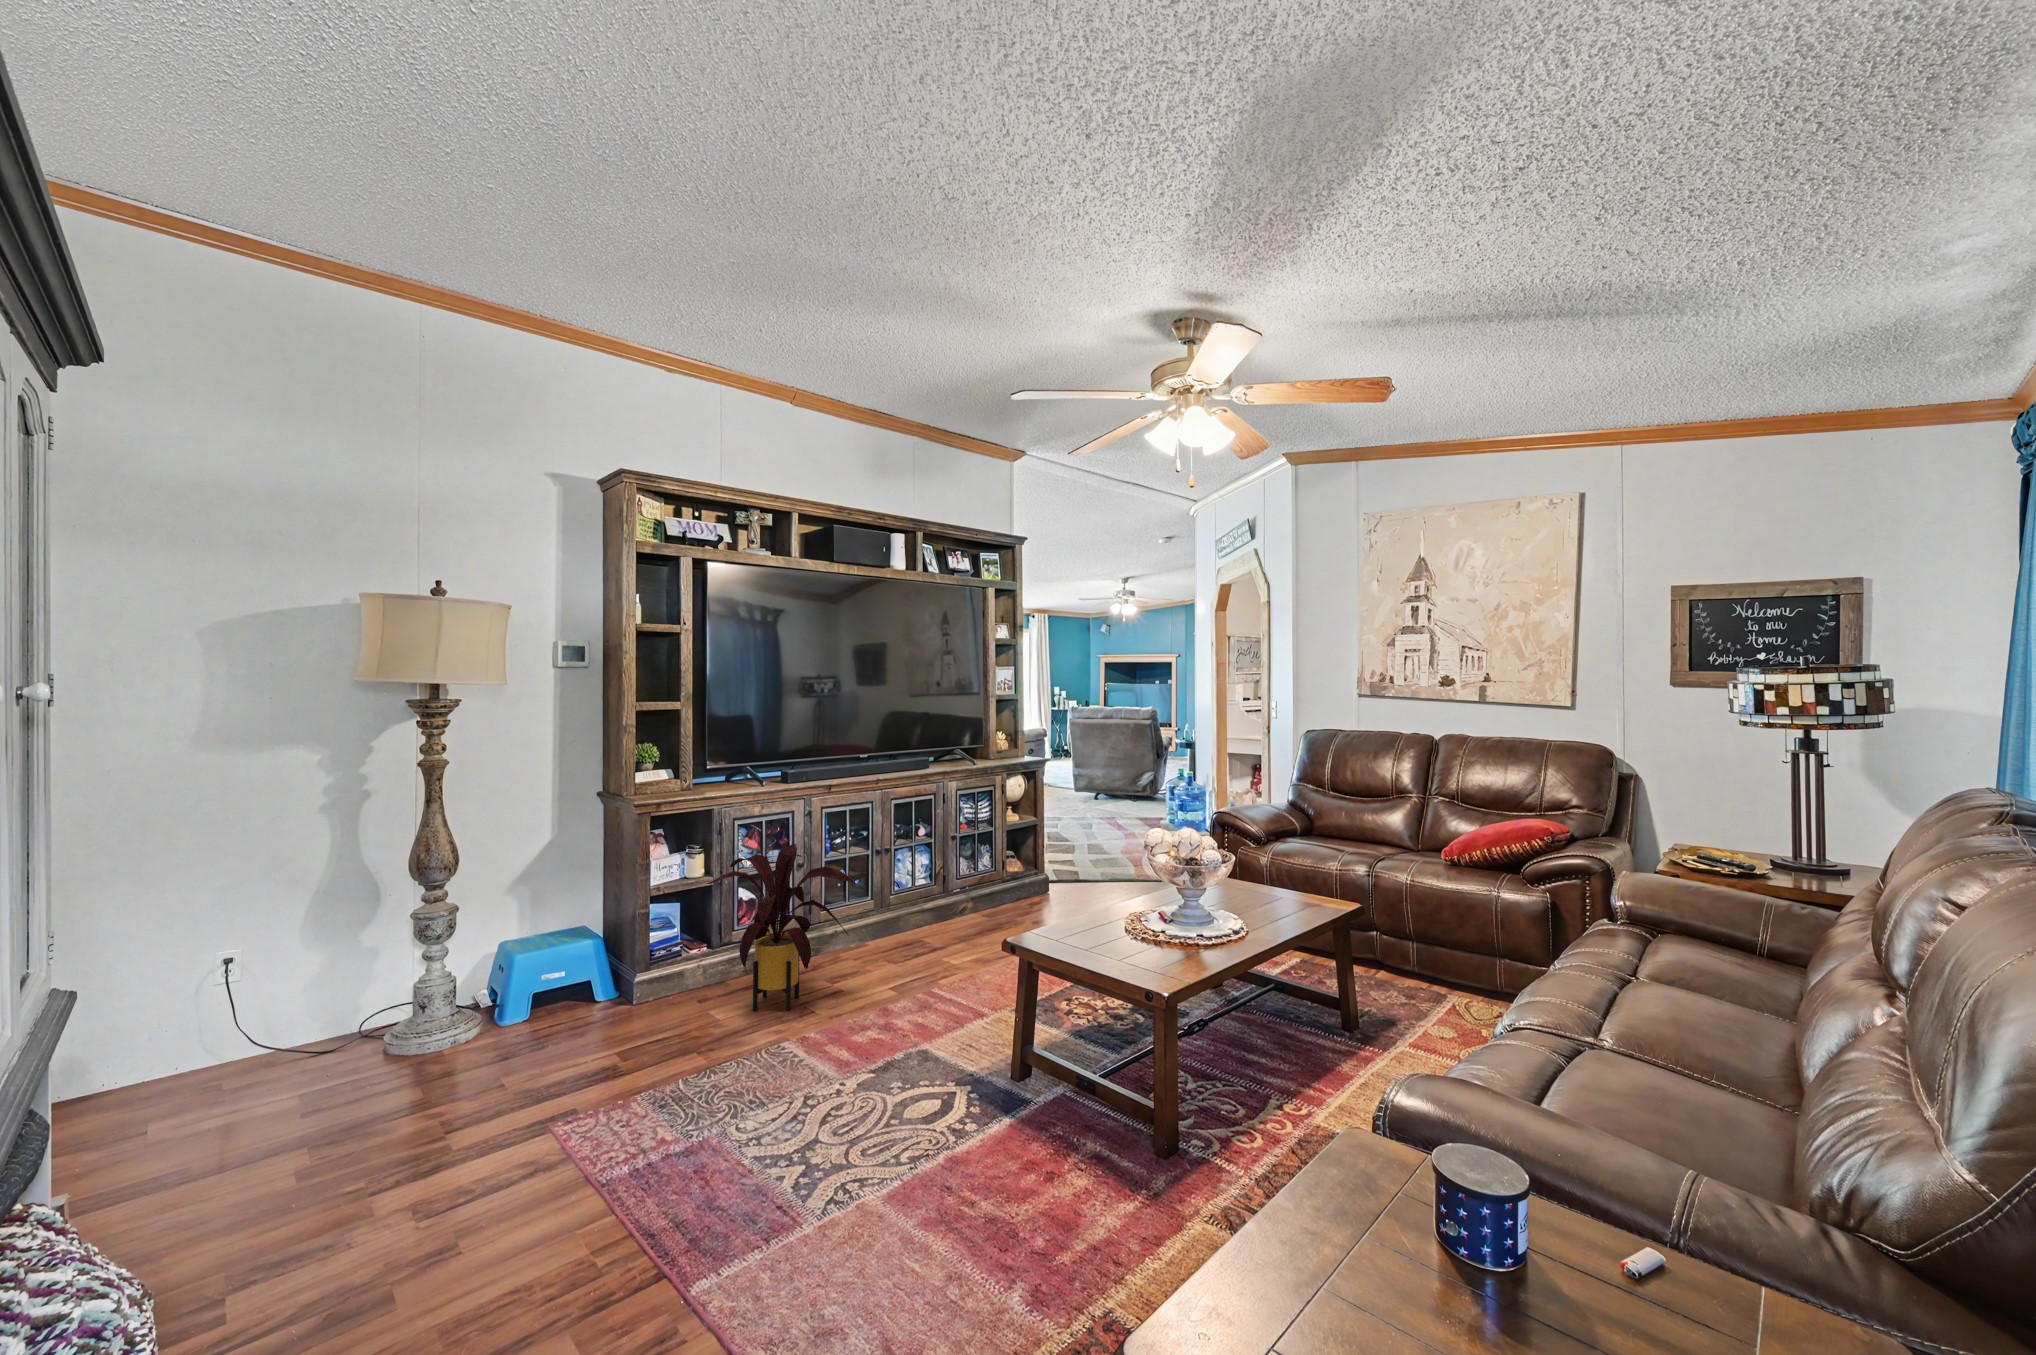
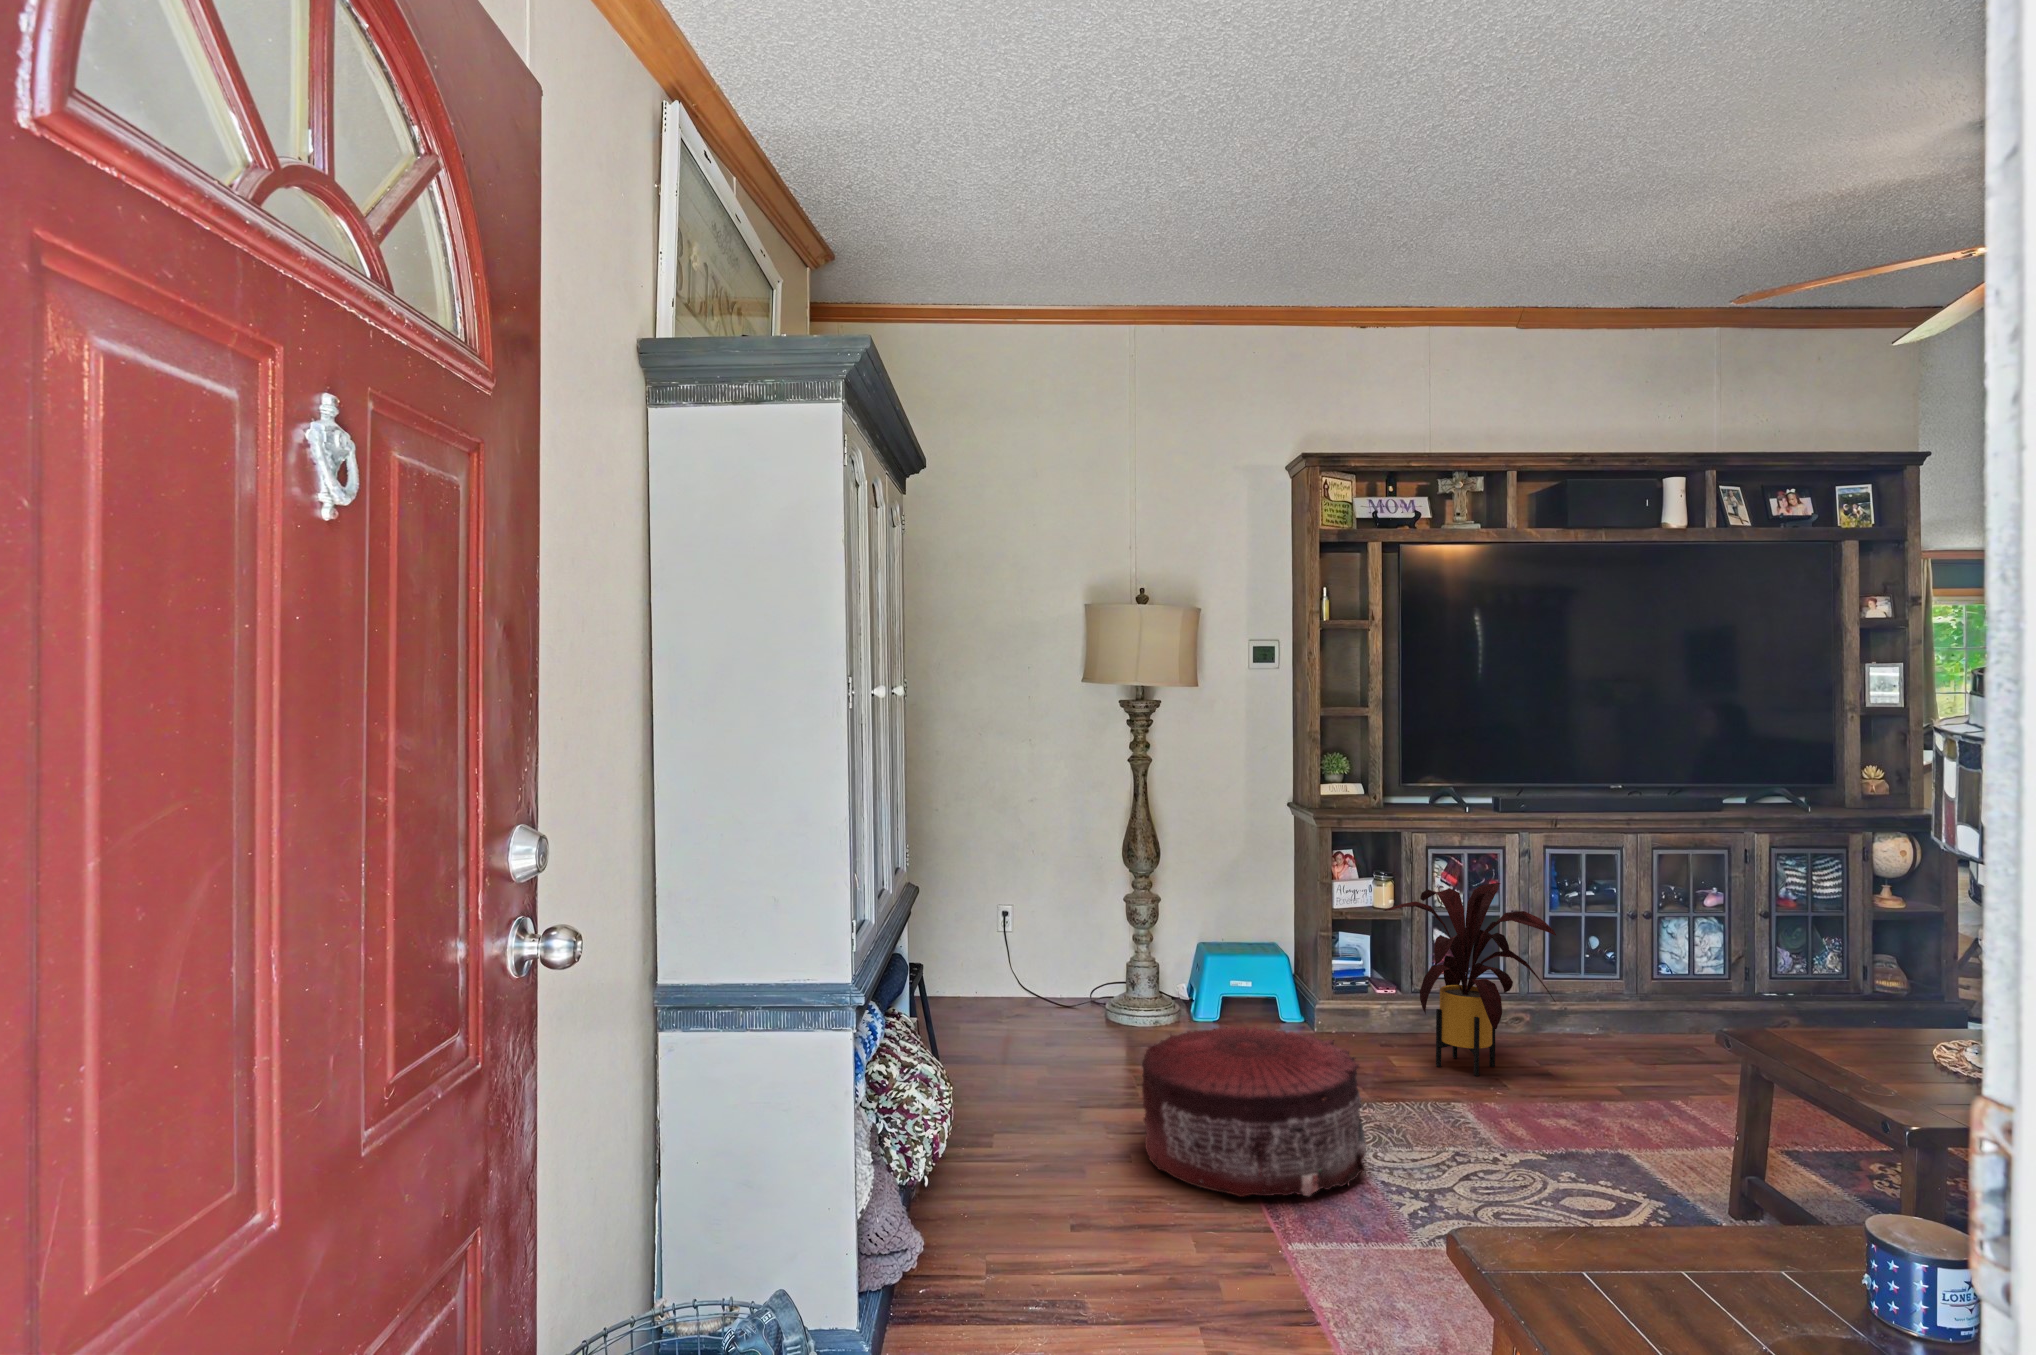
pouf: none [476,1026,740,1250] -> present [1142,1025,1366,1197]

